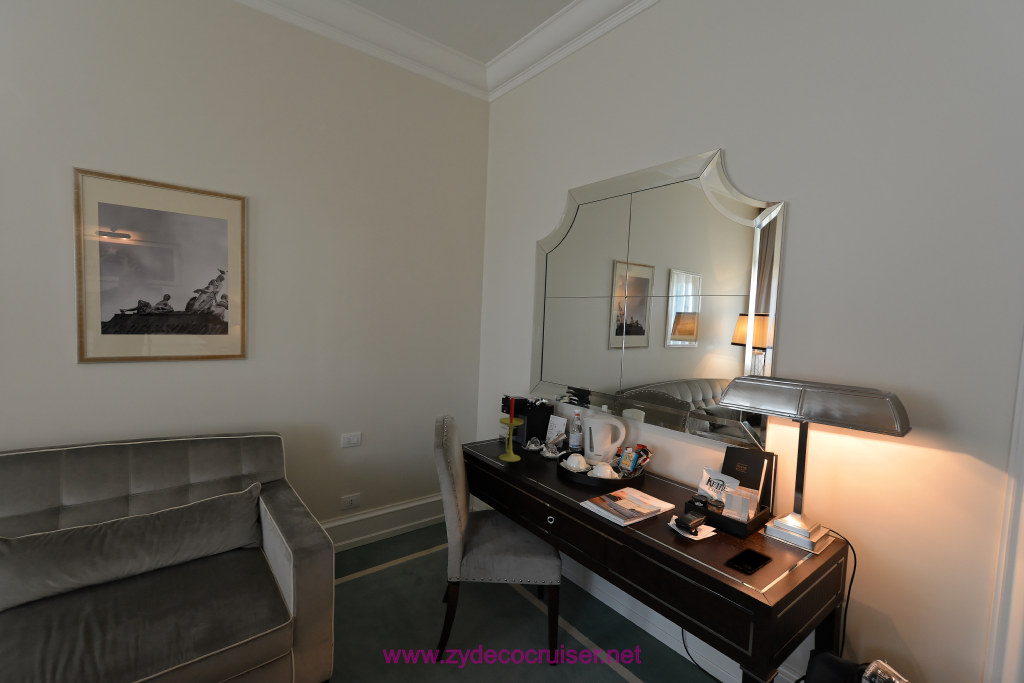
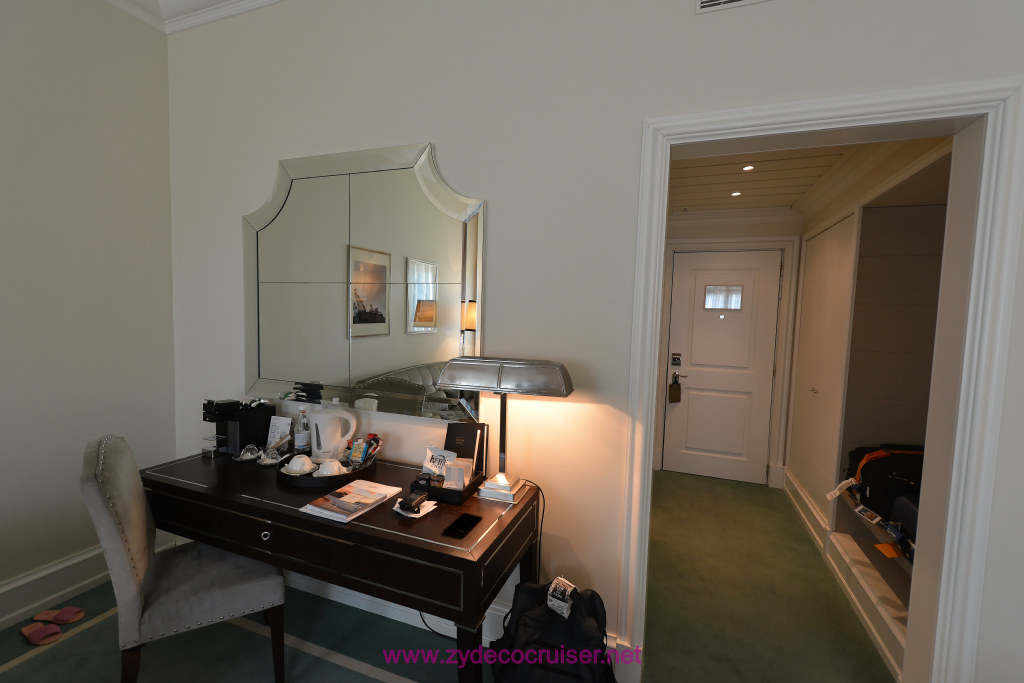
candle: present [499,398,524,462] -> none [197,400,232,479]
slippers: none [386,536,419,560] -> present [22,607,84,645]

